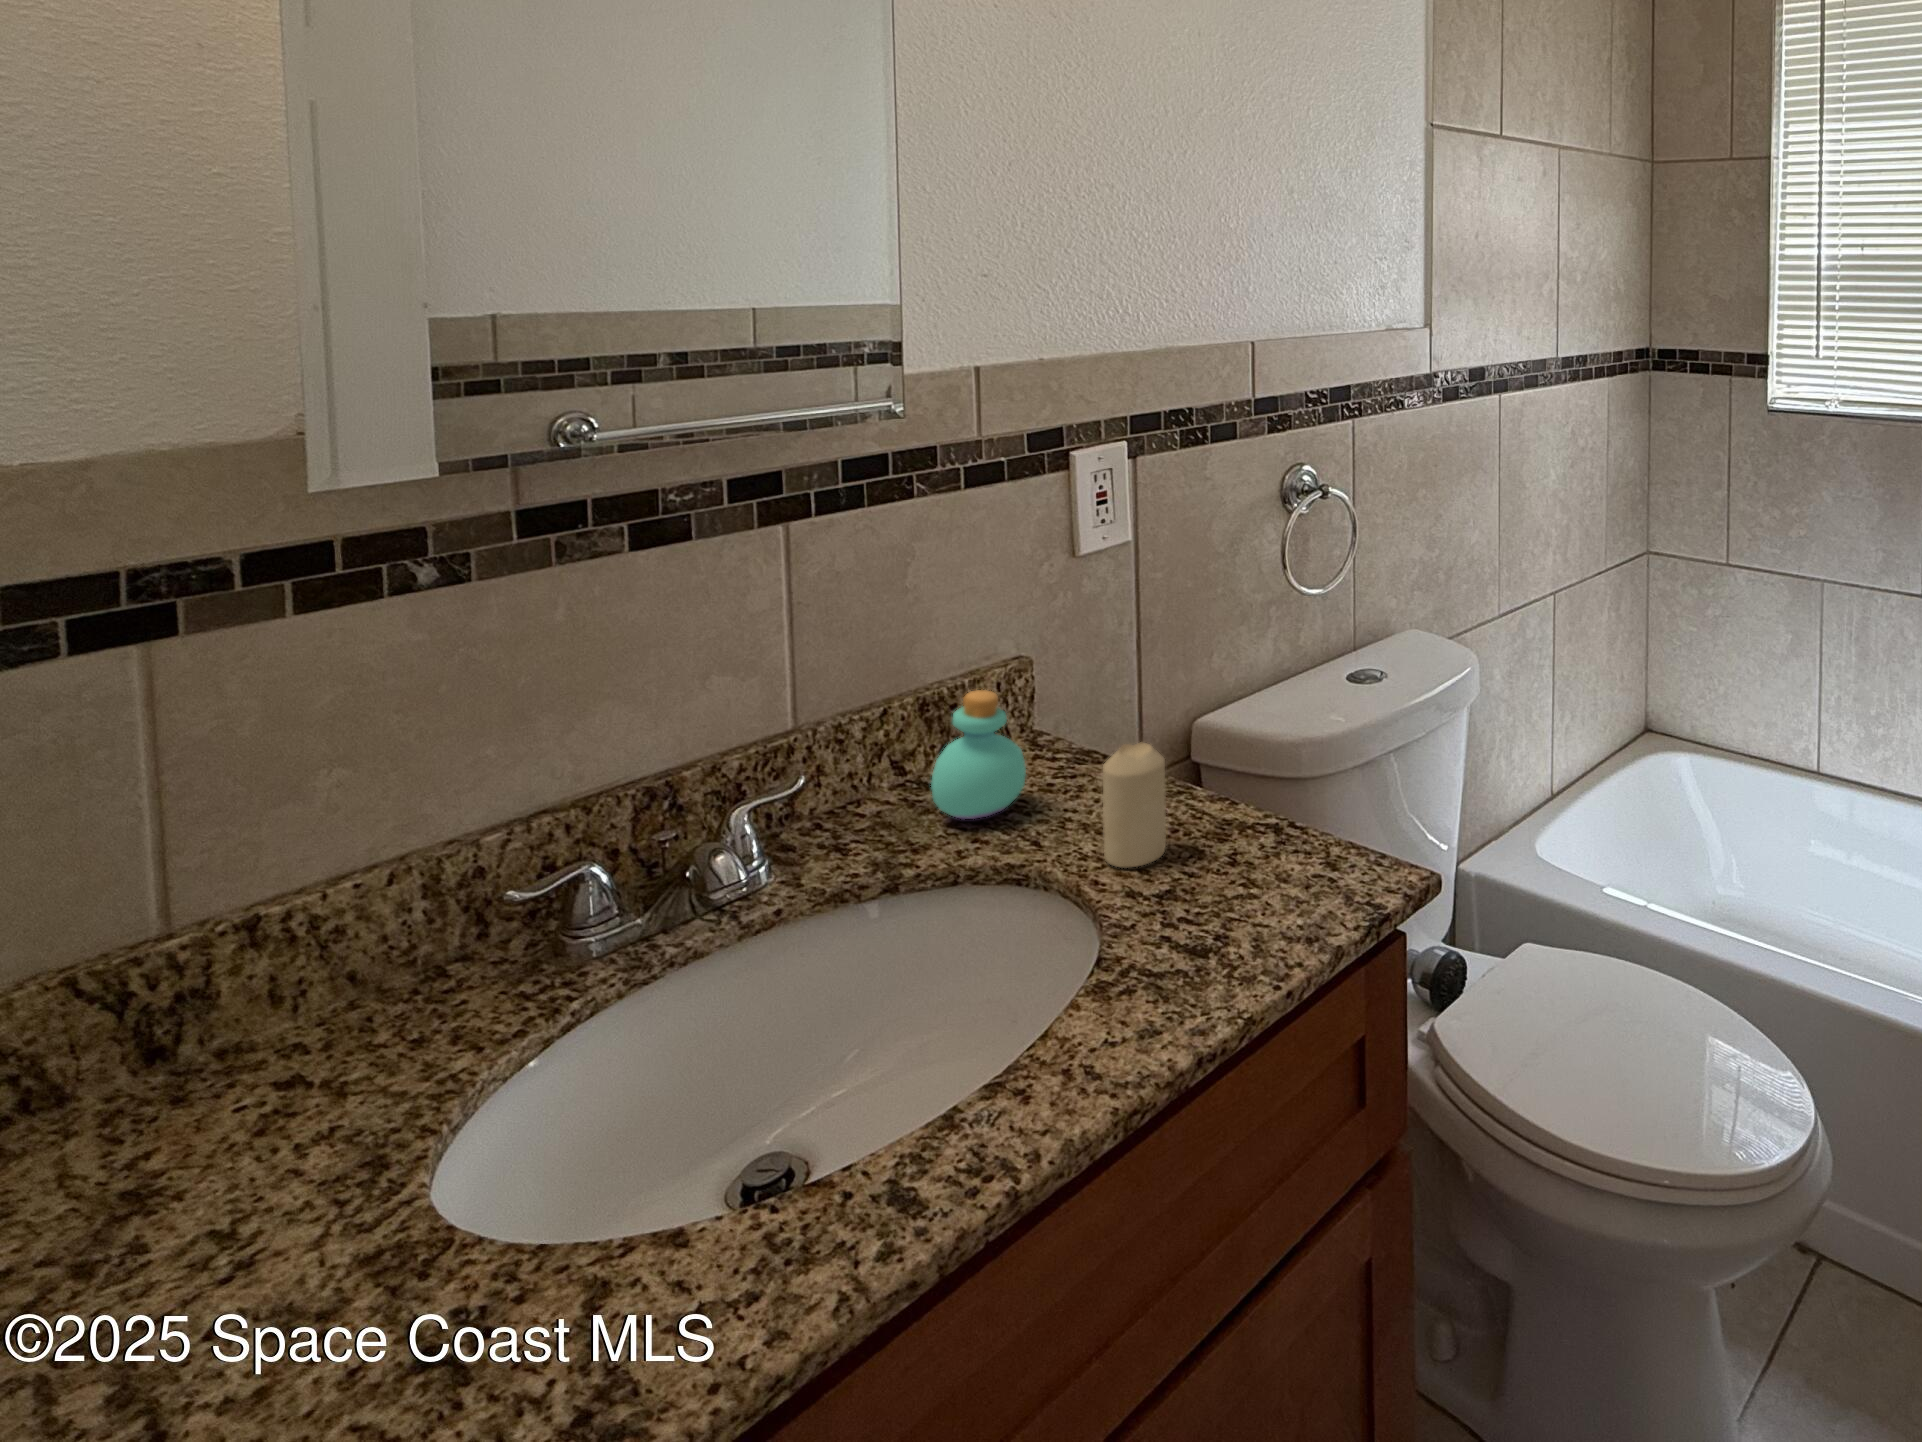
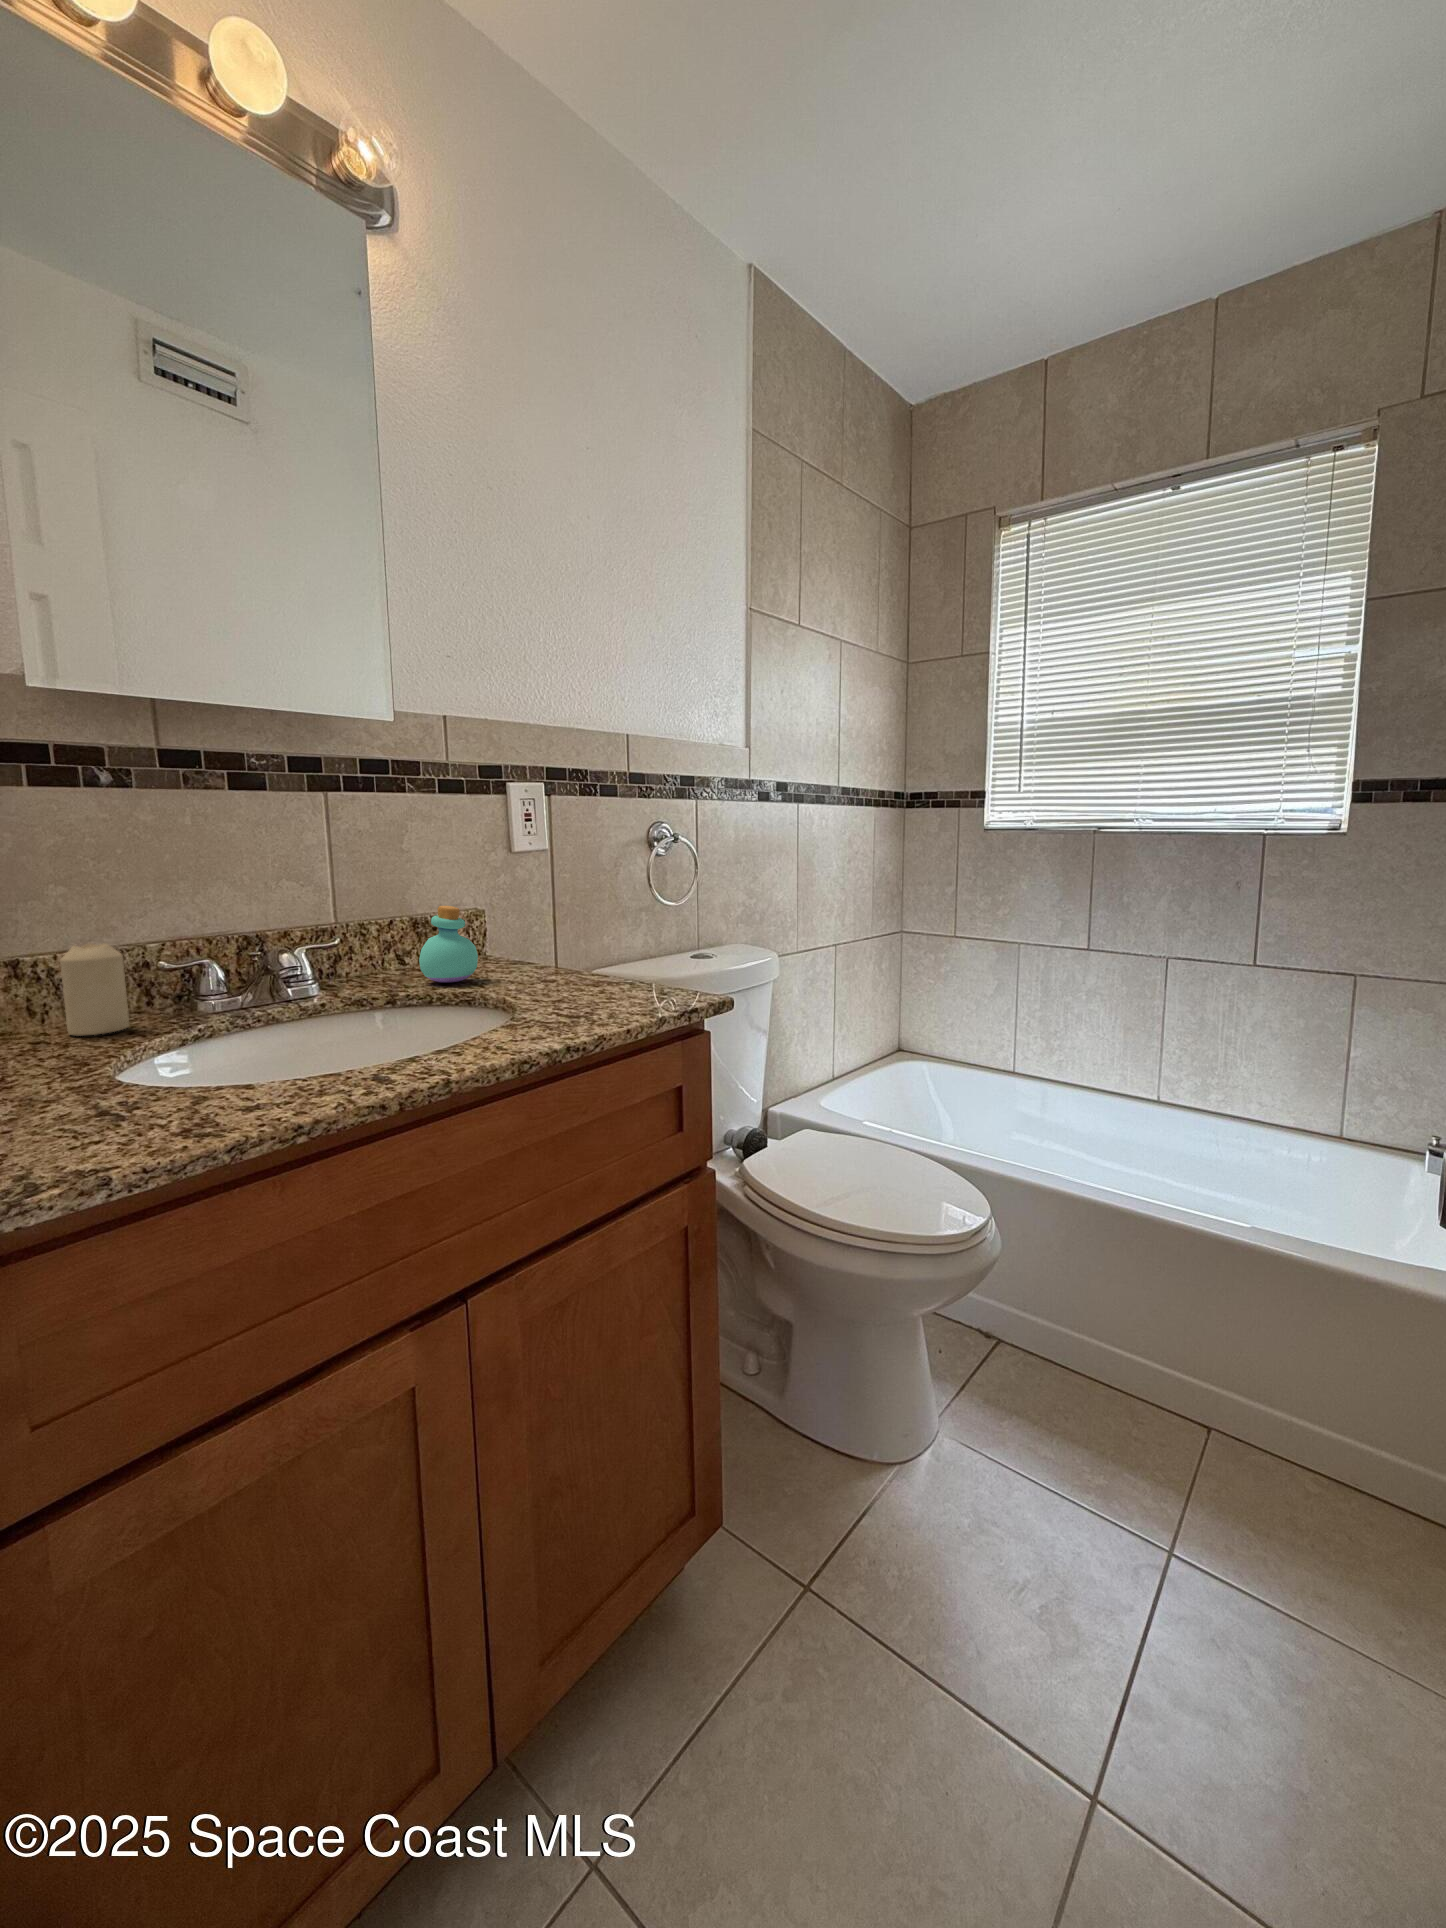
candle: present [1103,743,1166,868] -> present [60,943,129,1036]

